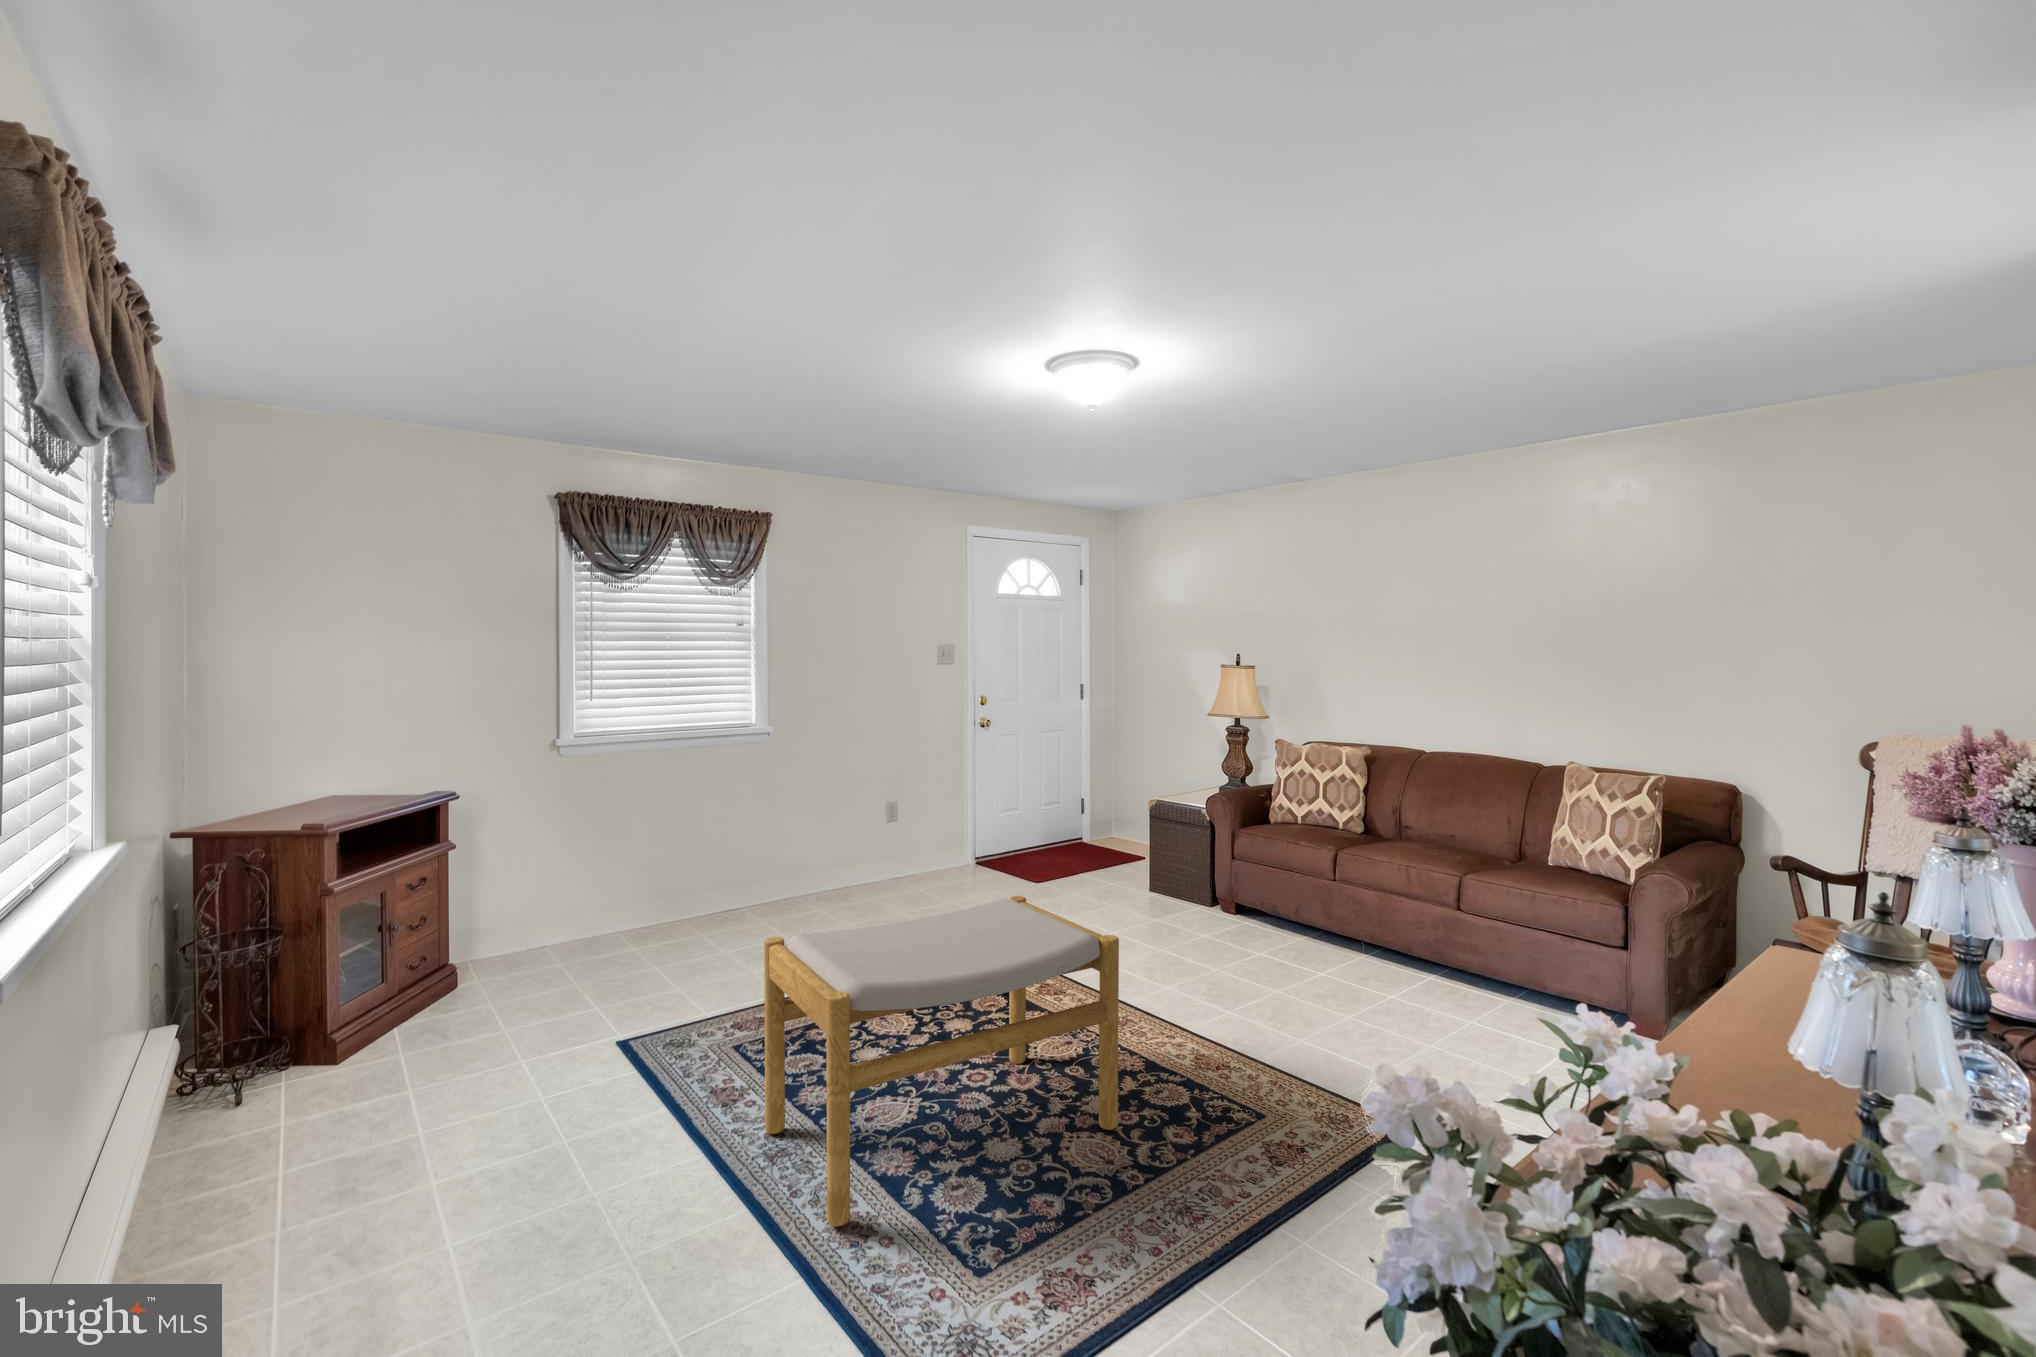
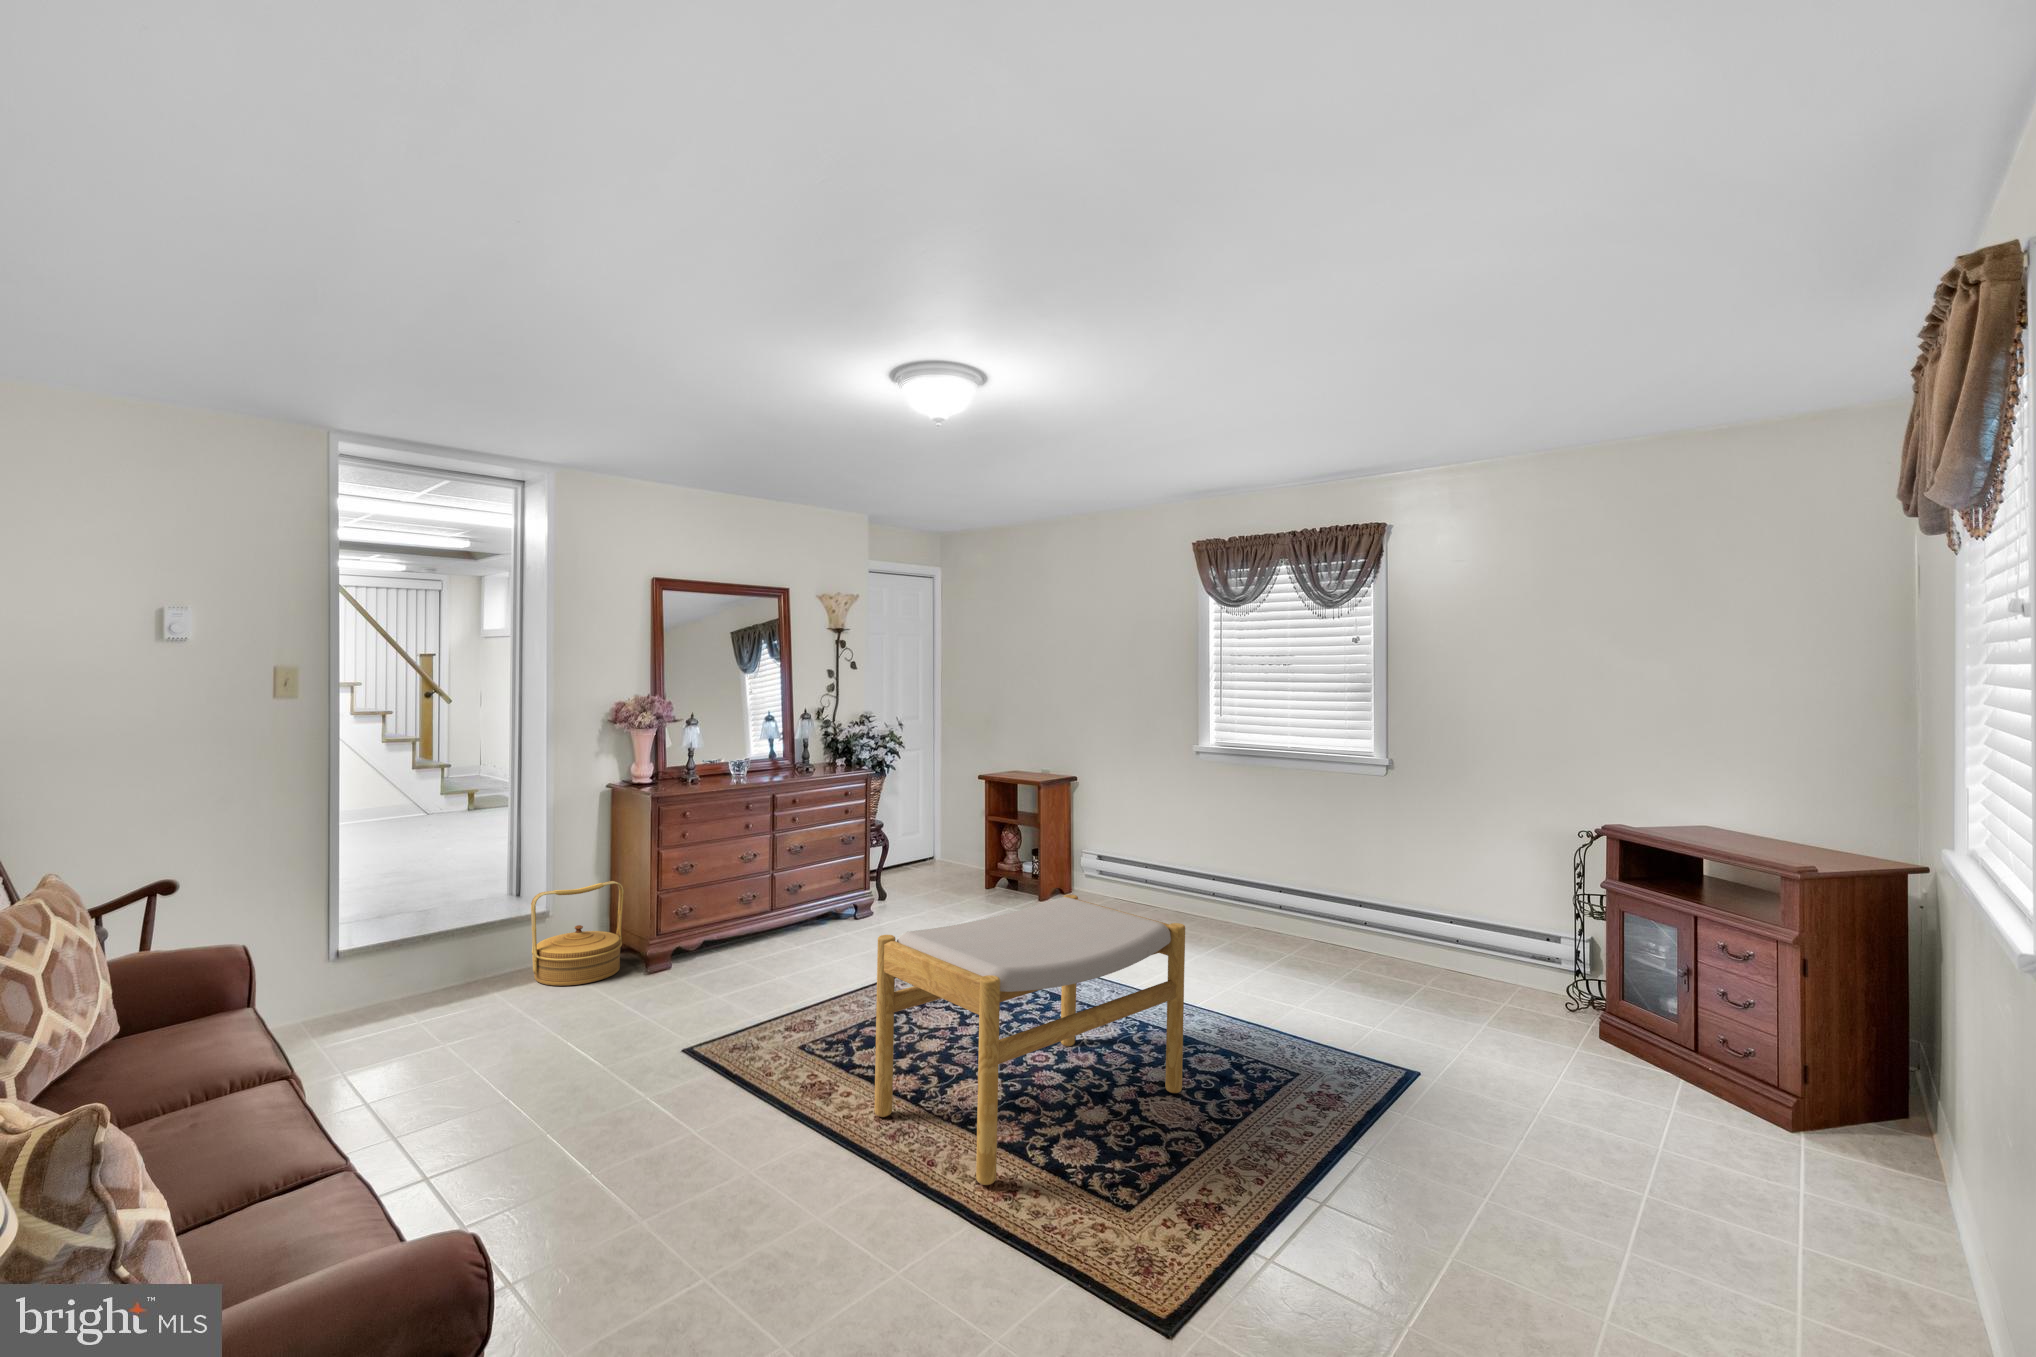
woven basket: none [521,865,618,968] -> present [531,881,624,986]

